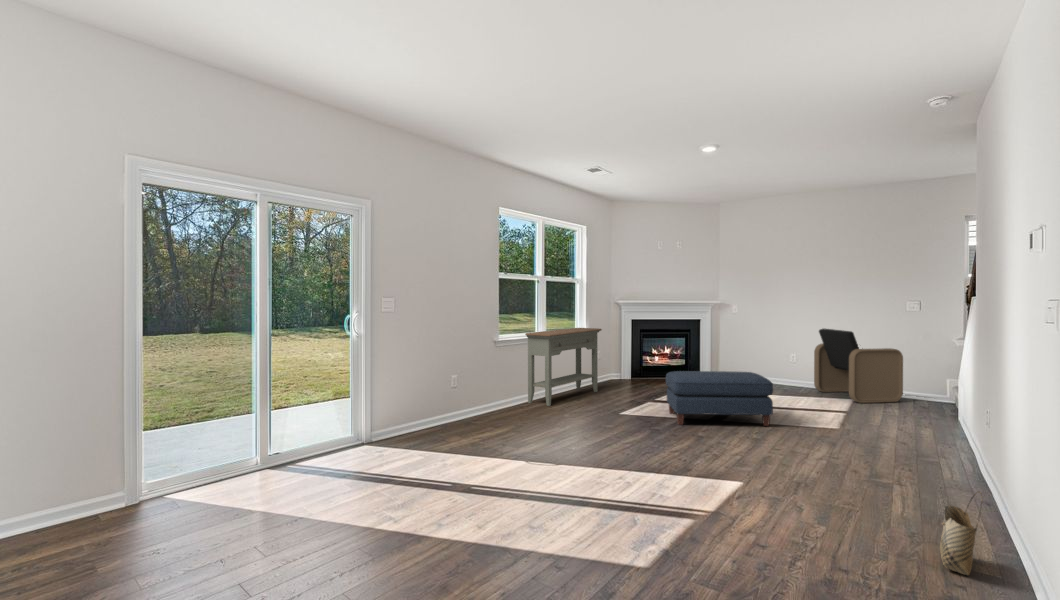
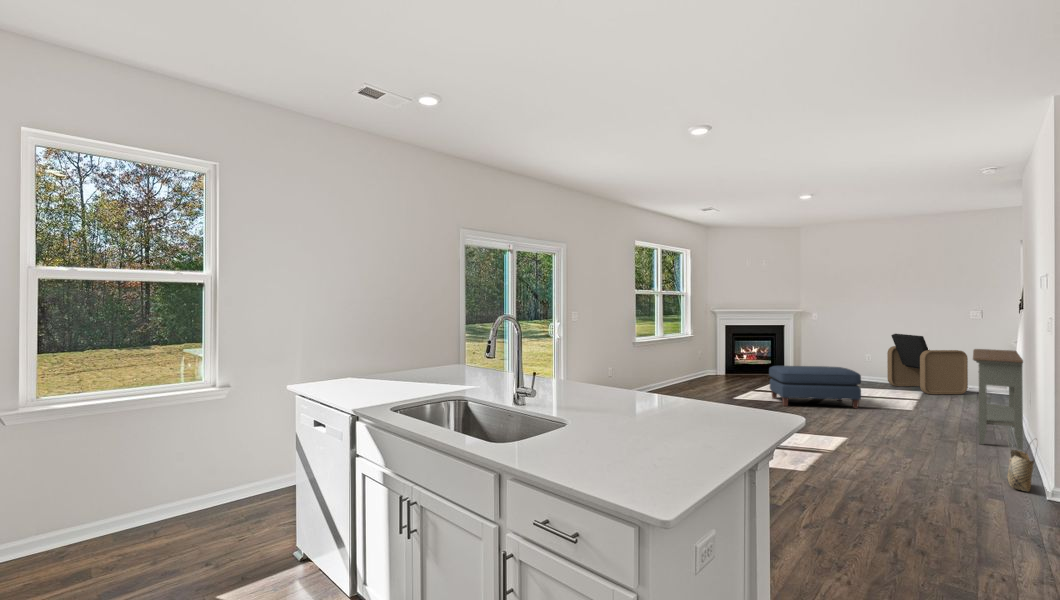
console table: present [525,328,602,406] -> present [973,349,1023,450]

